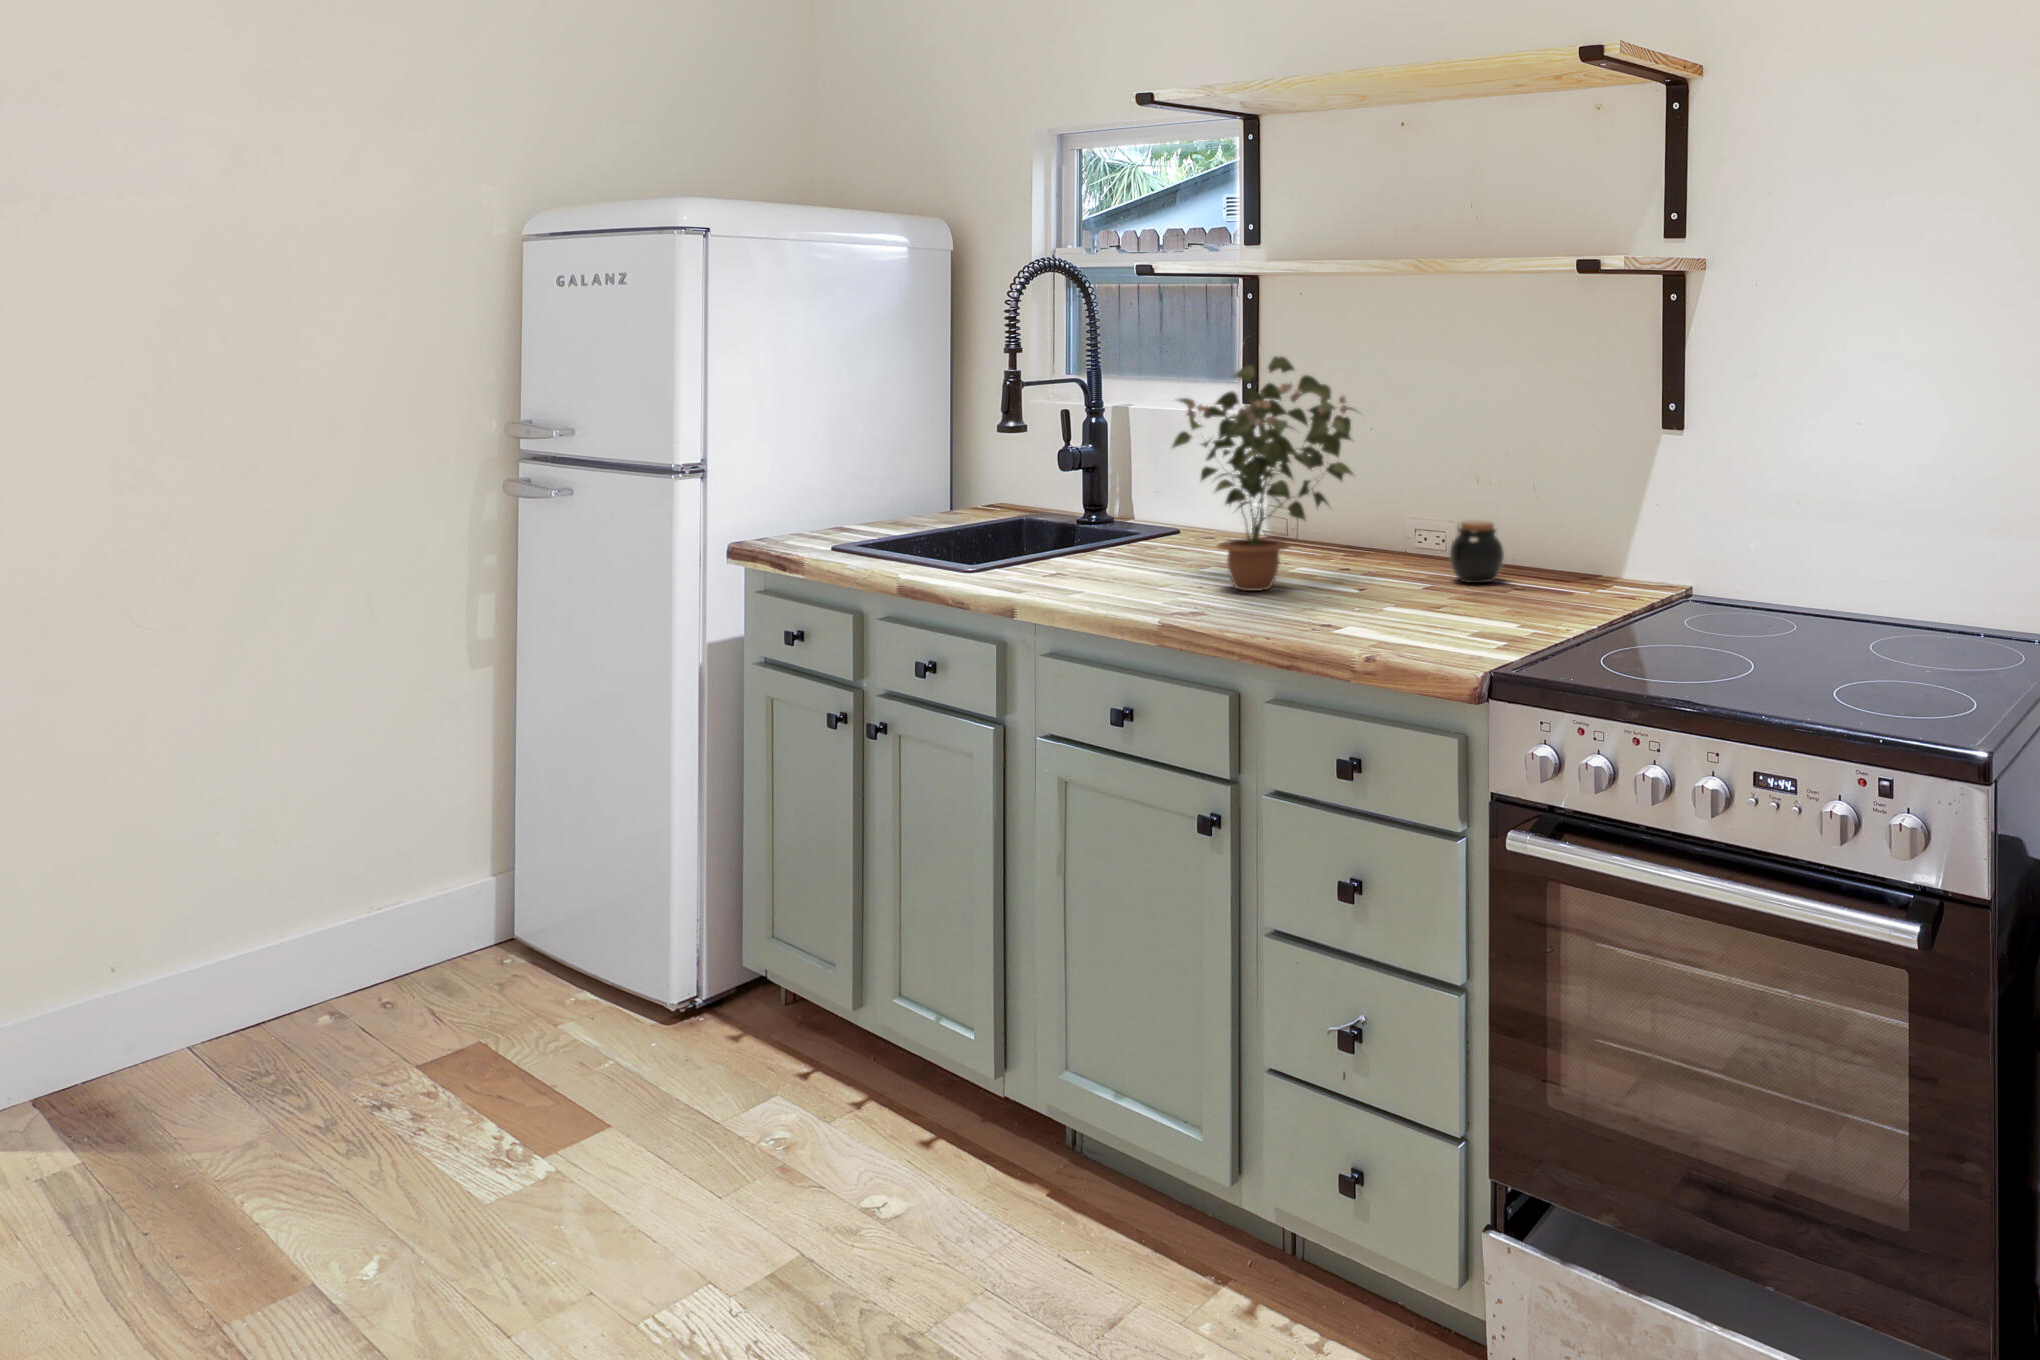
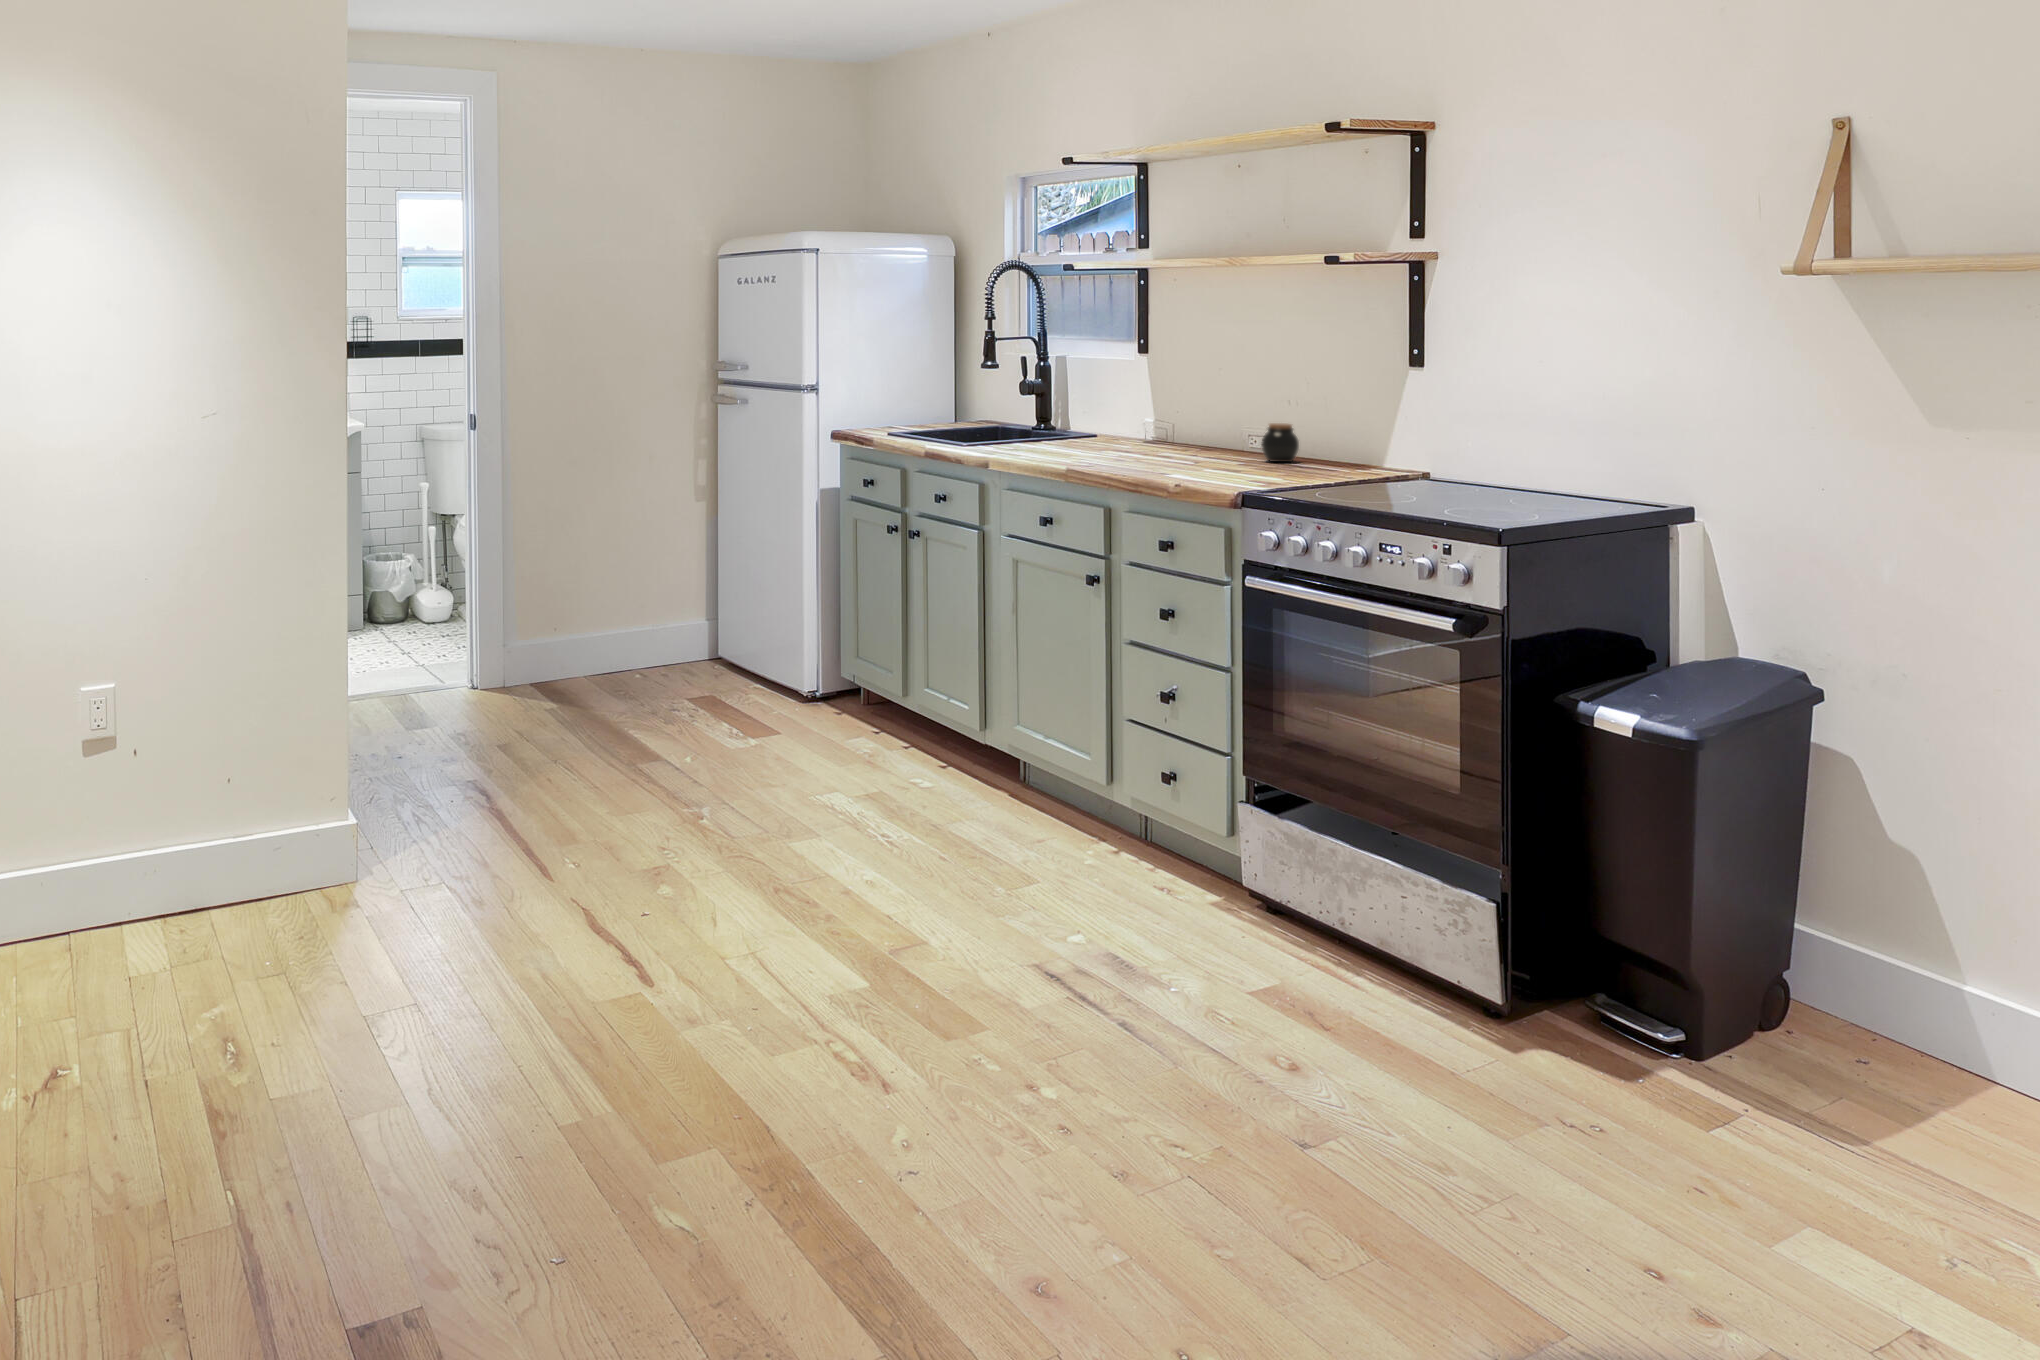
potted plant: present [1173,356,1354,591] -> none [1082,318,1199,460]

